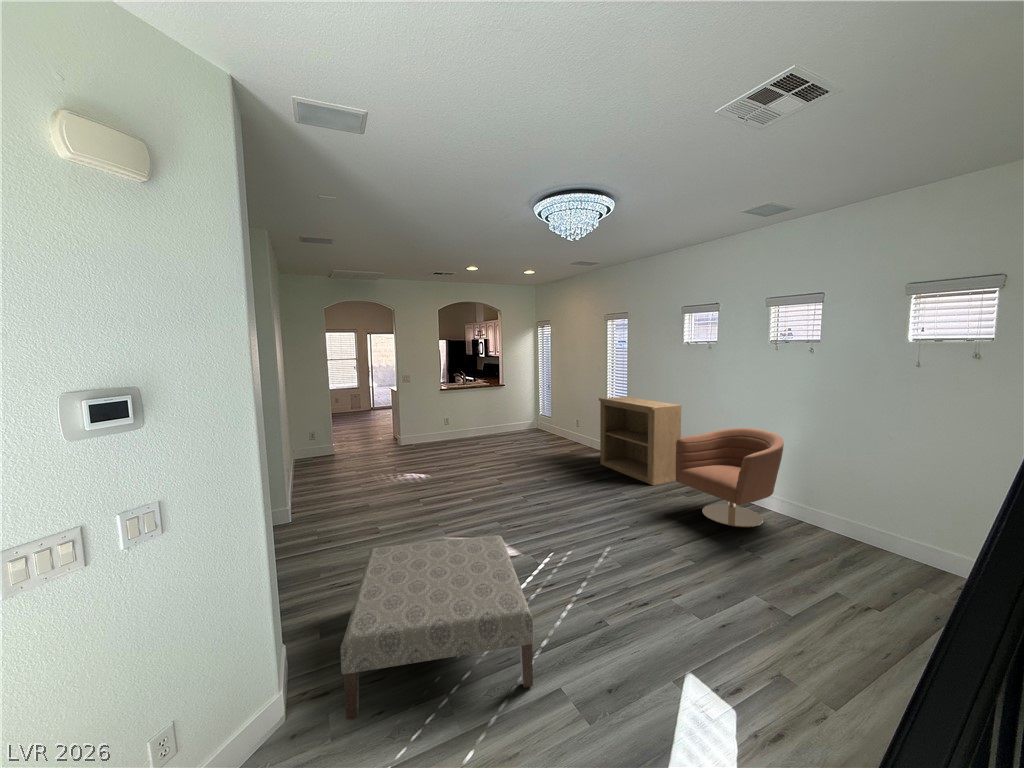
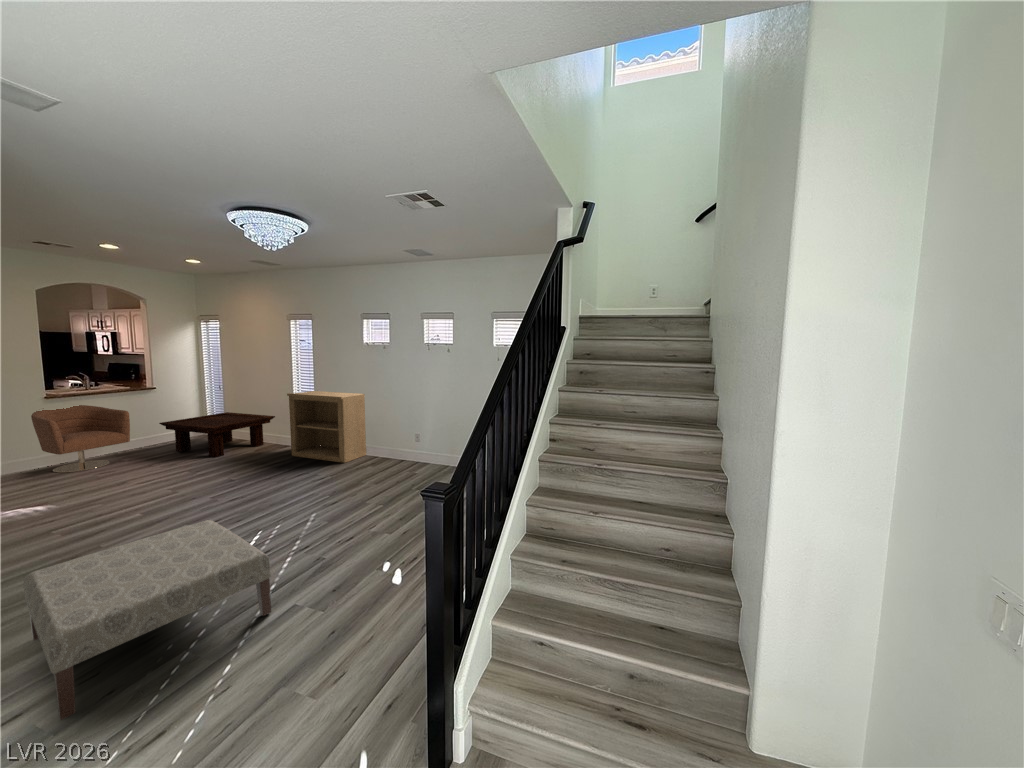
coffee table: none [504,411,590,453] -> present [159,412,275,457]
armchair: present [676,428,784,527] -> present [31,405,130,472]

